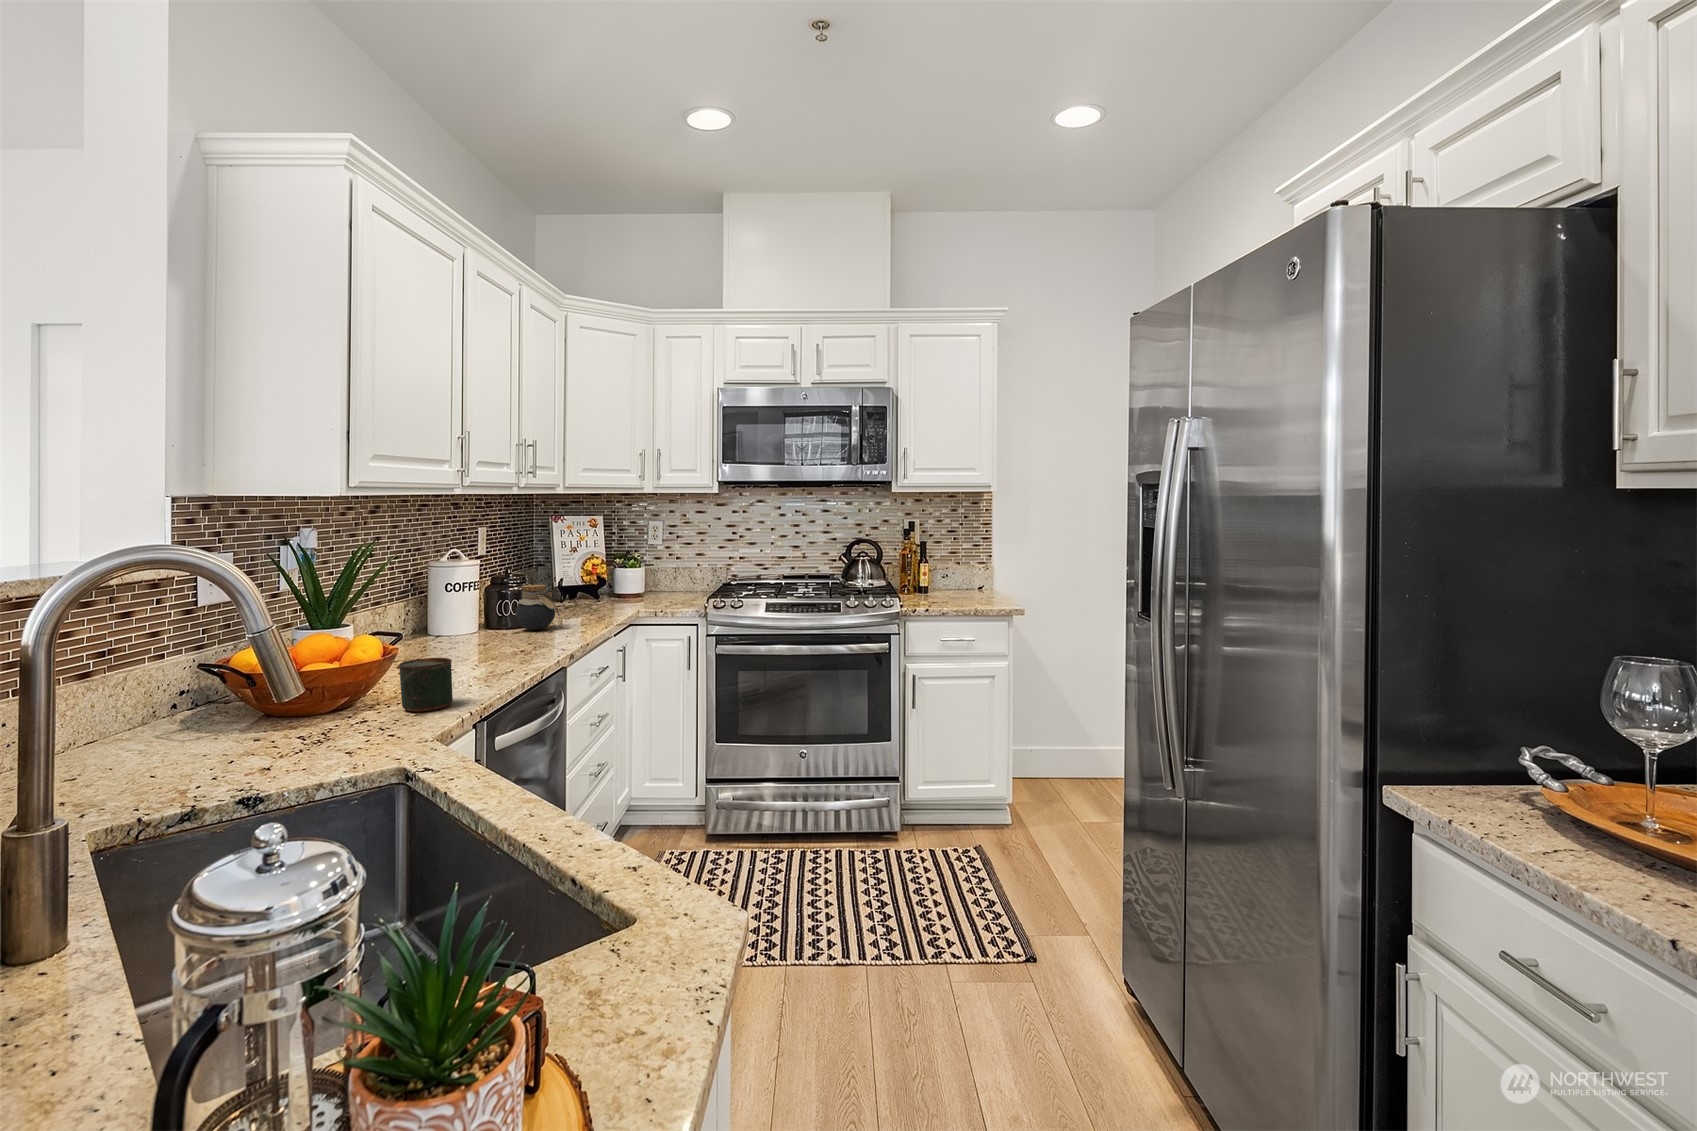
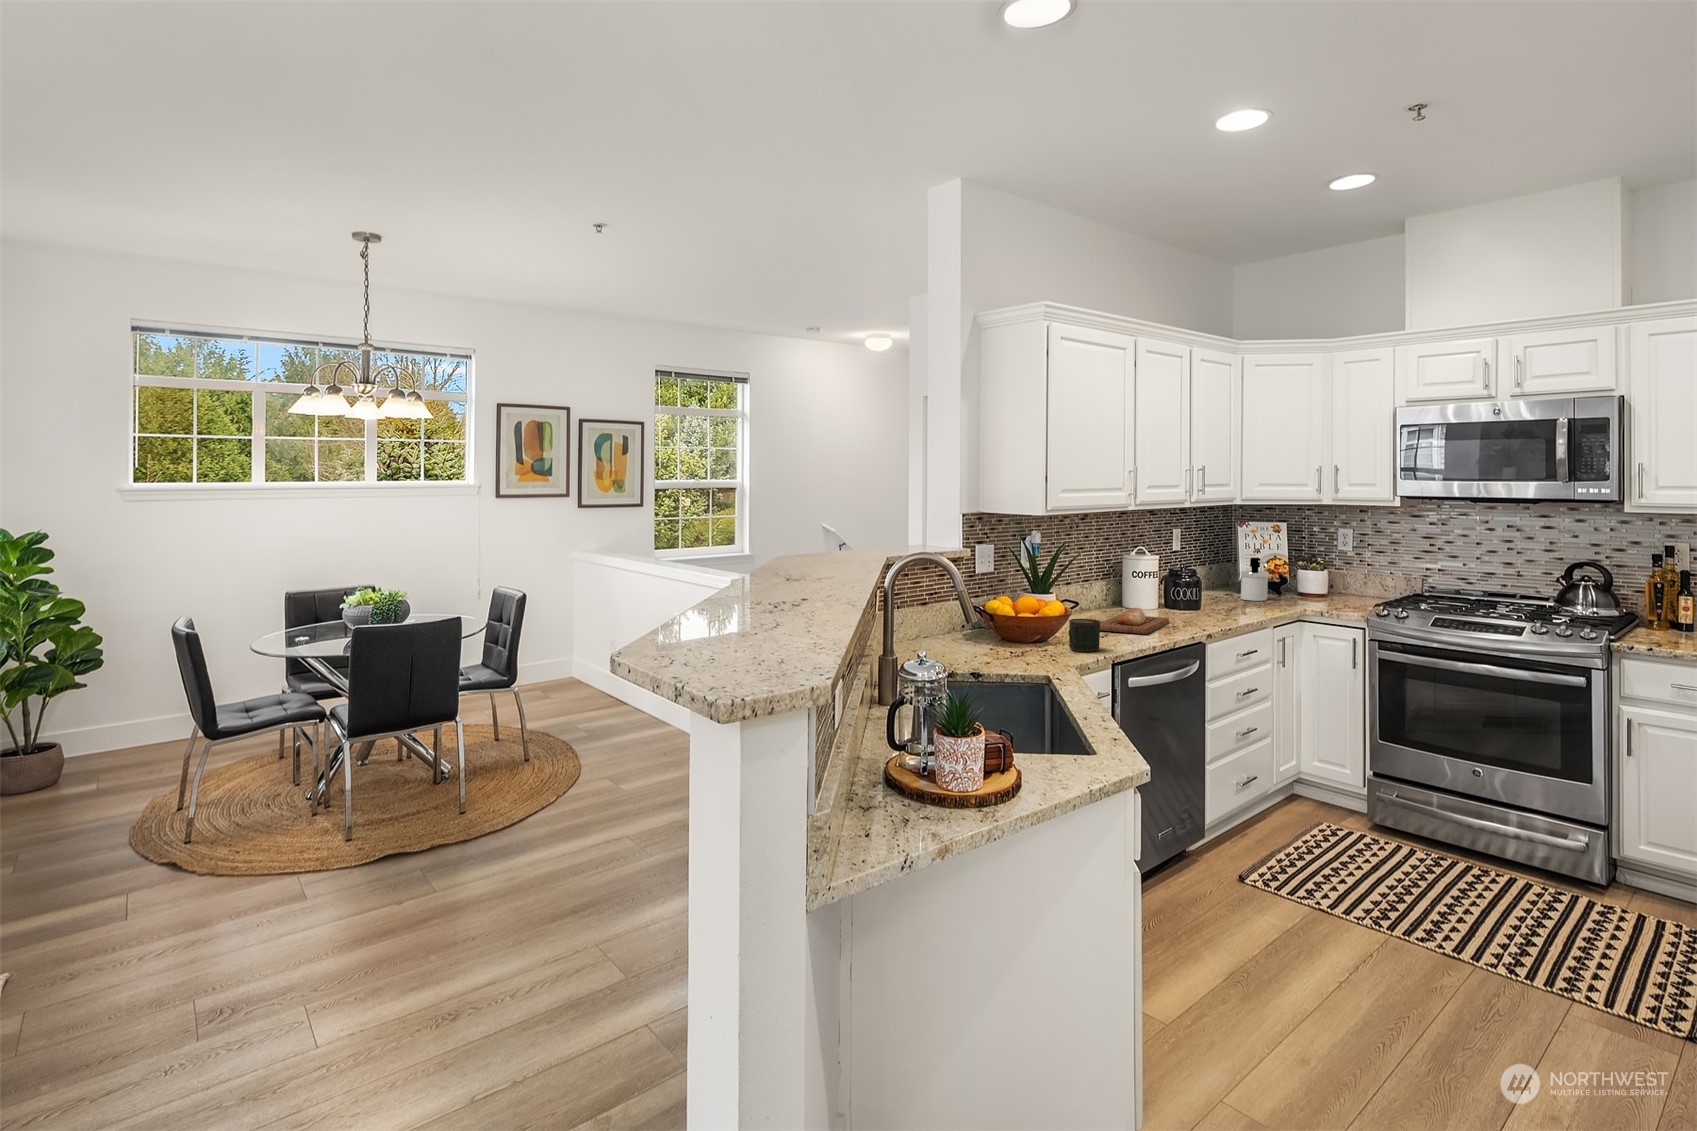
soap dispenser: none [563,557,597,607] -> present [1241,558,1269,601]
jar: present [515,585,560,630] -> none [1183,578,1217,614]
bread loaf: none [418,632,512,672] -> present [1100,608,1169,634]

